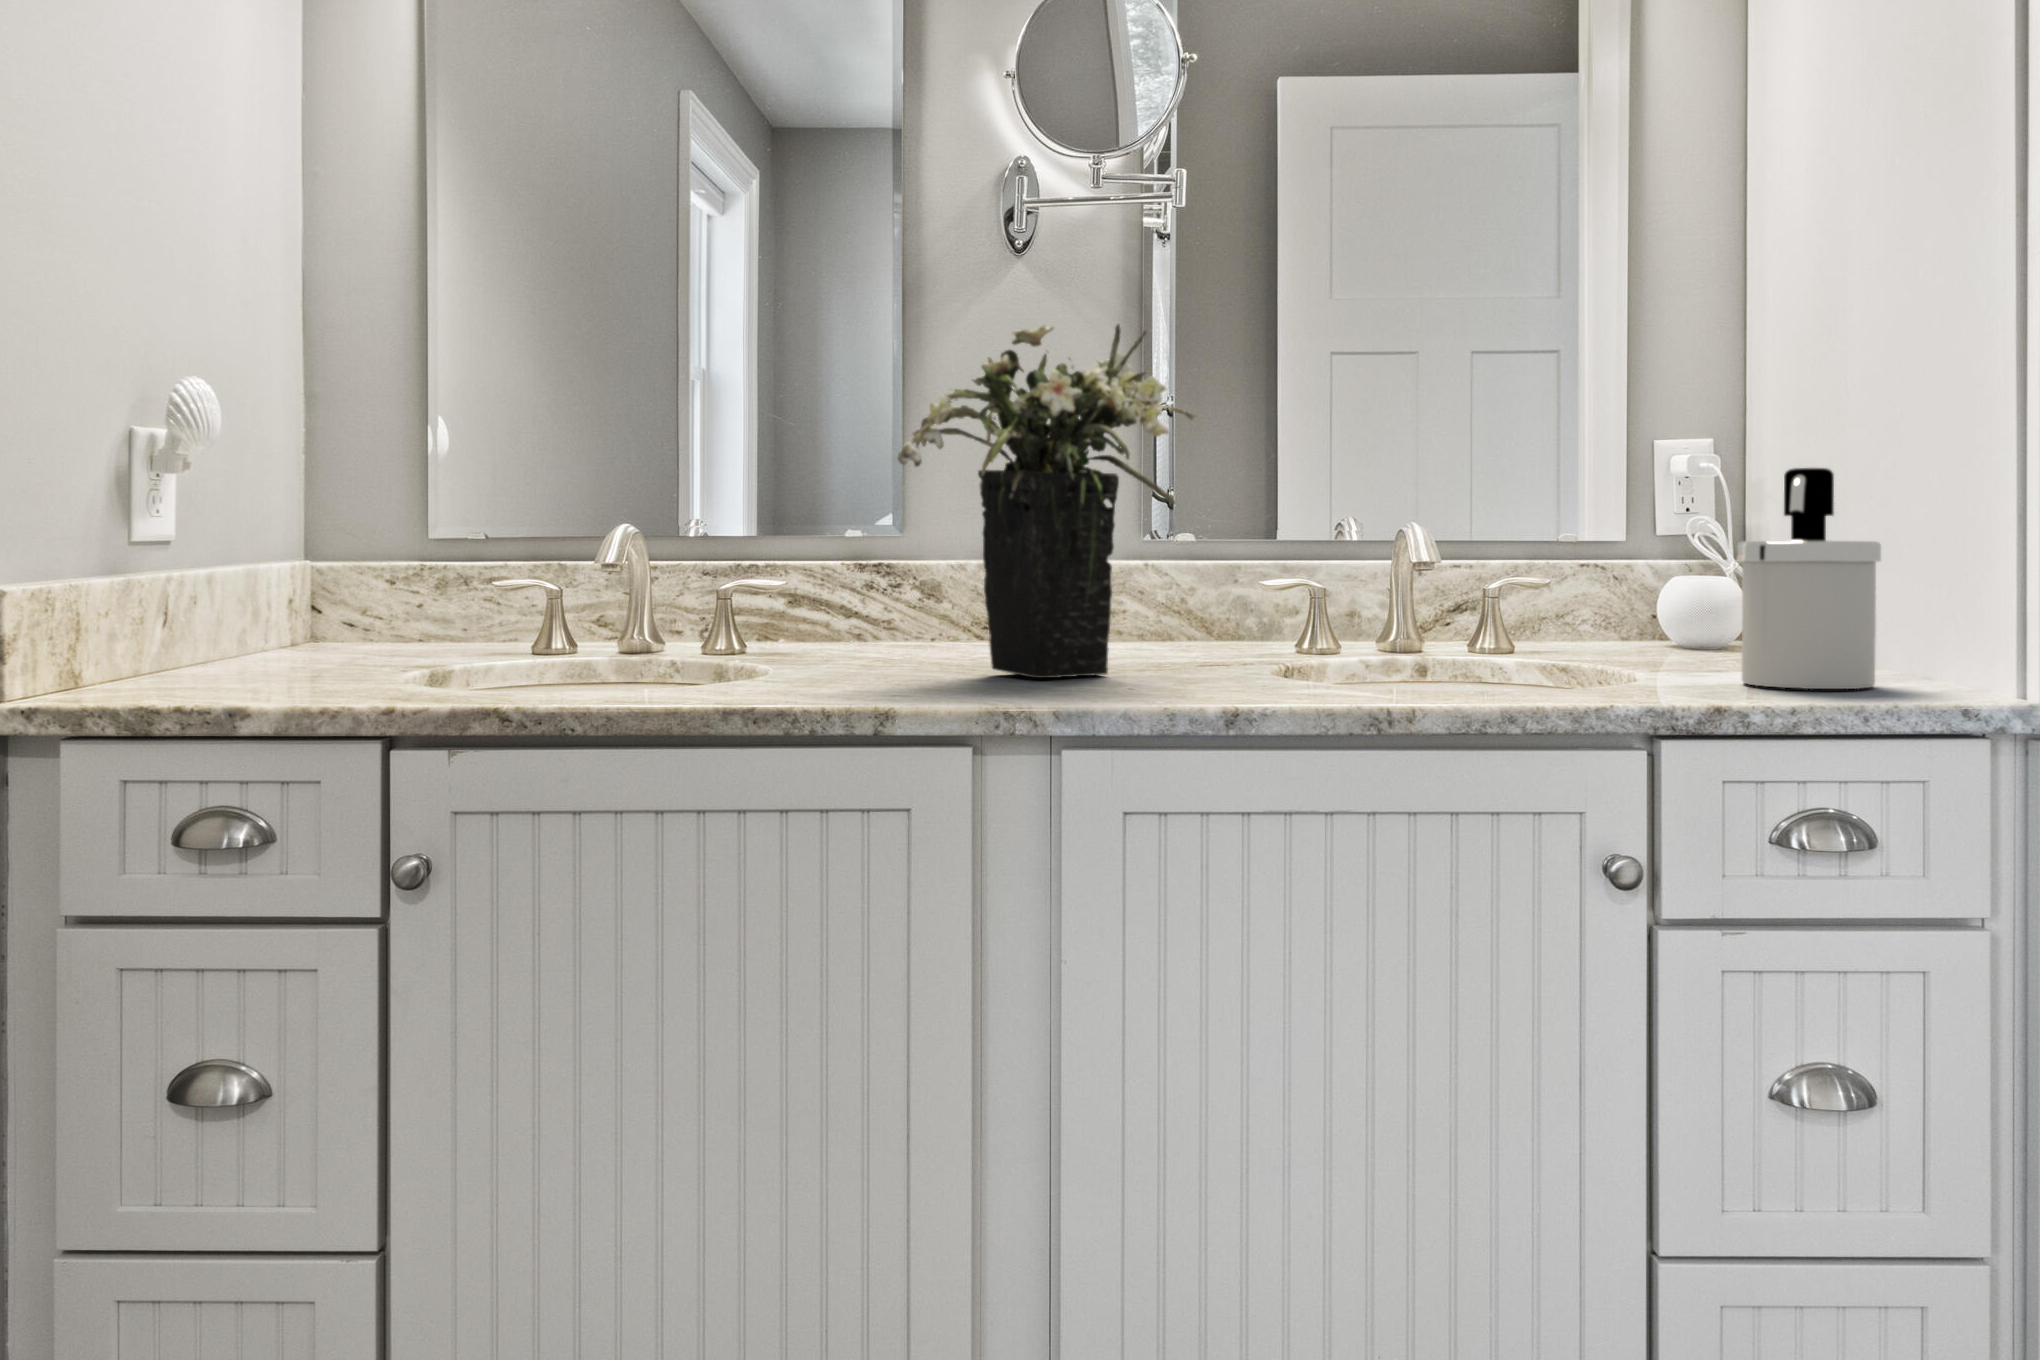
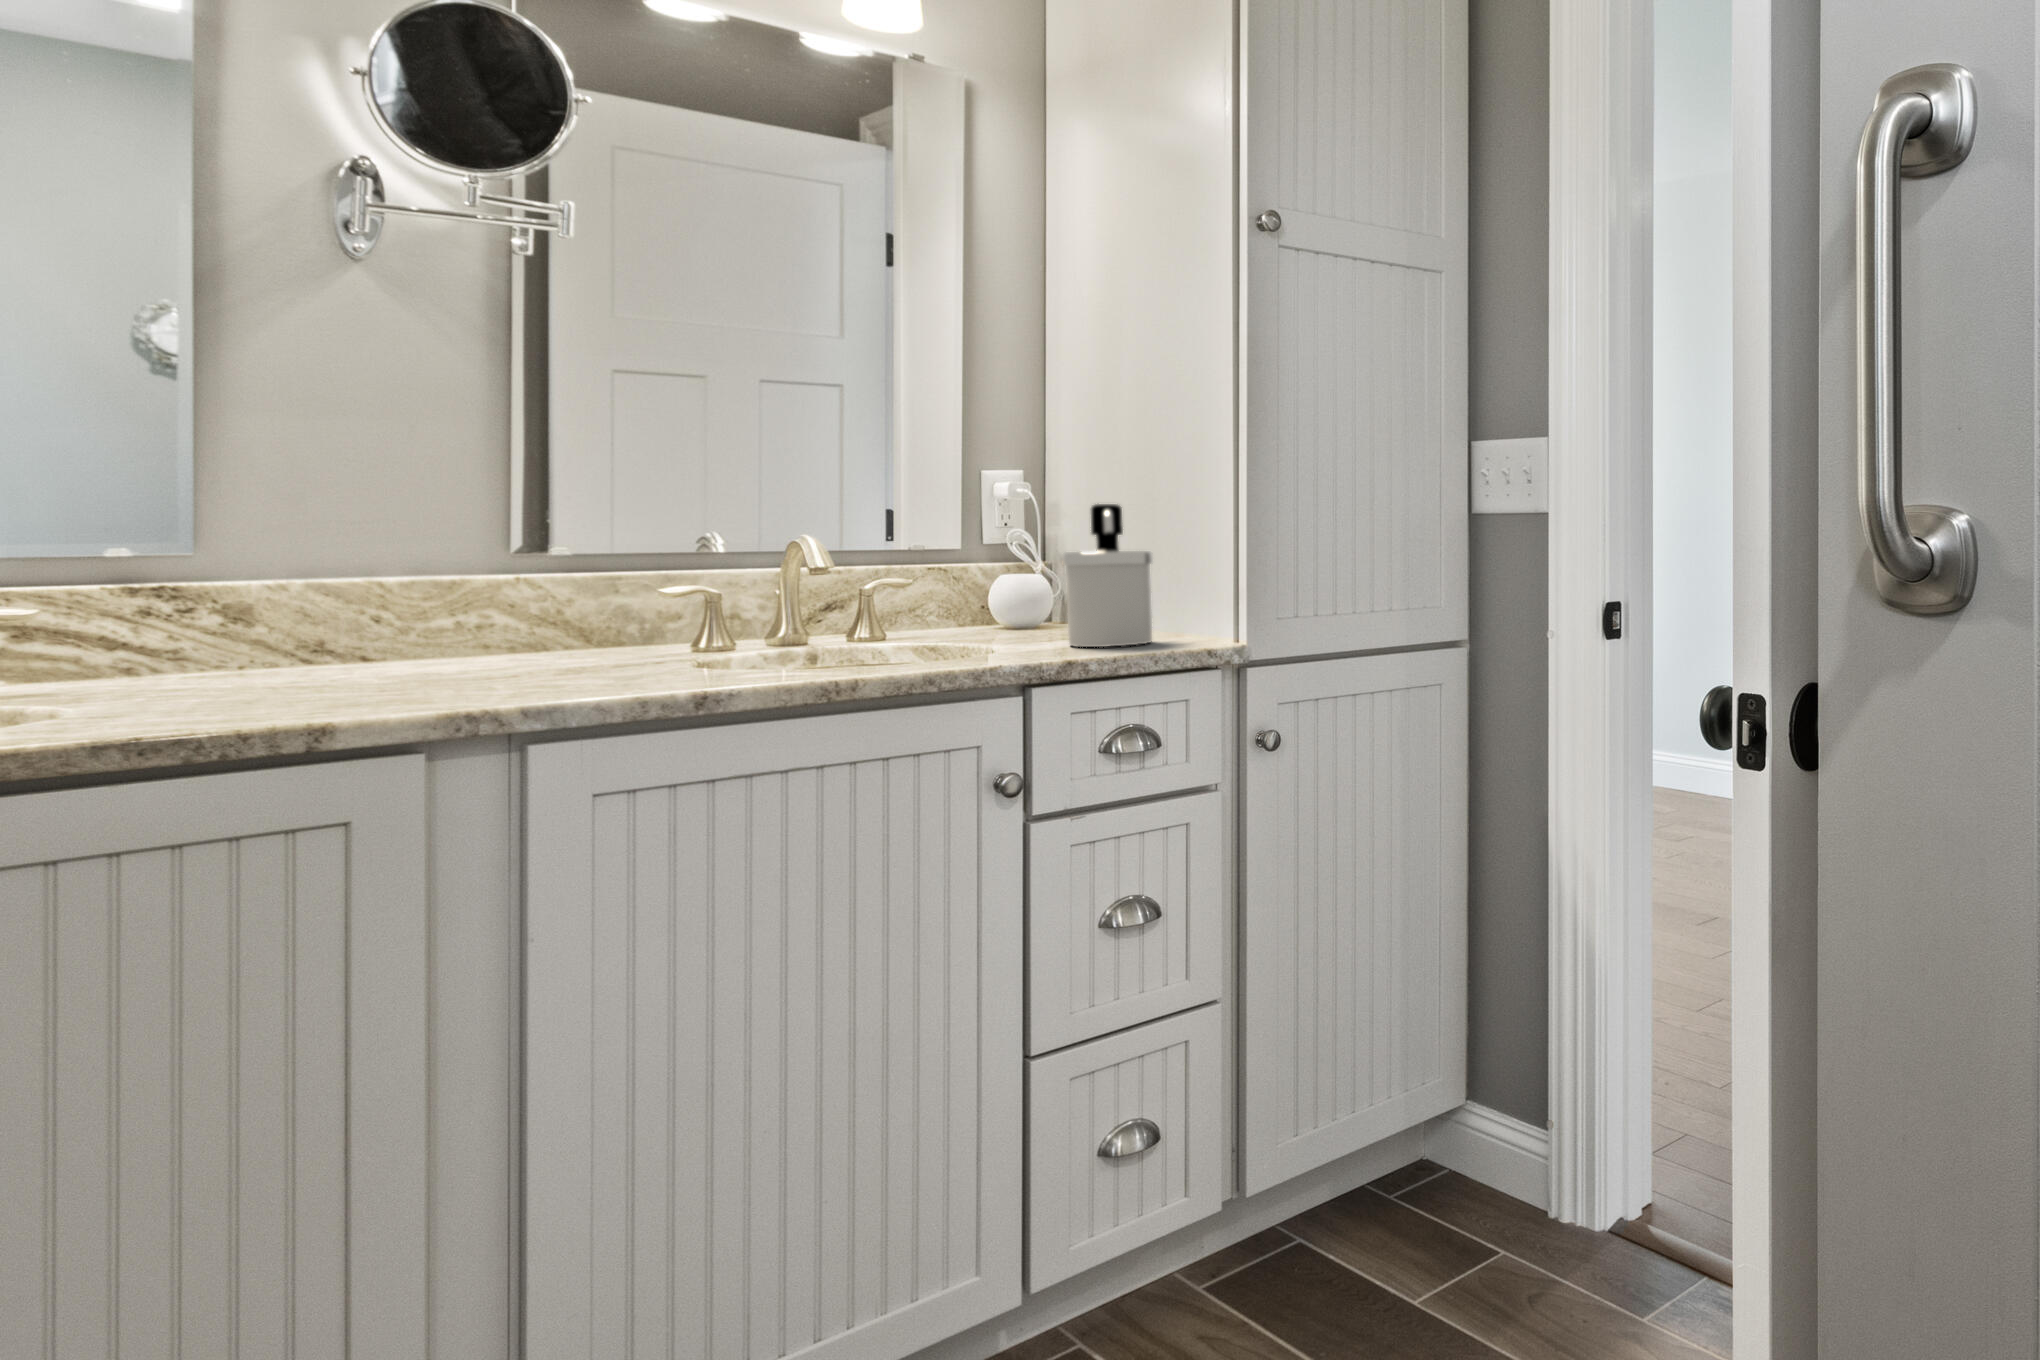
flower arrangement: present [897,324,1195,678] -> none [233,360,612,691]

